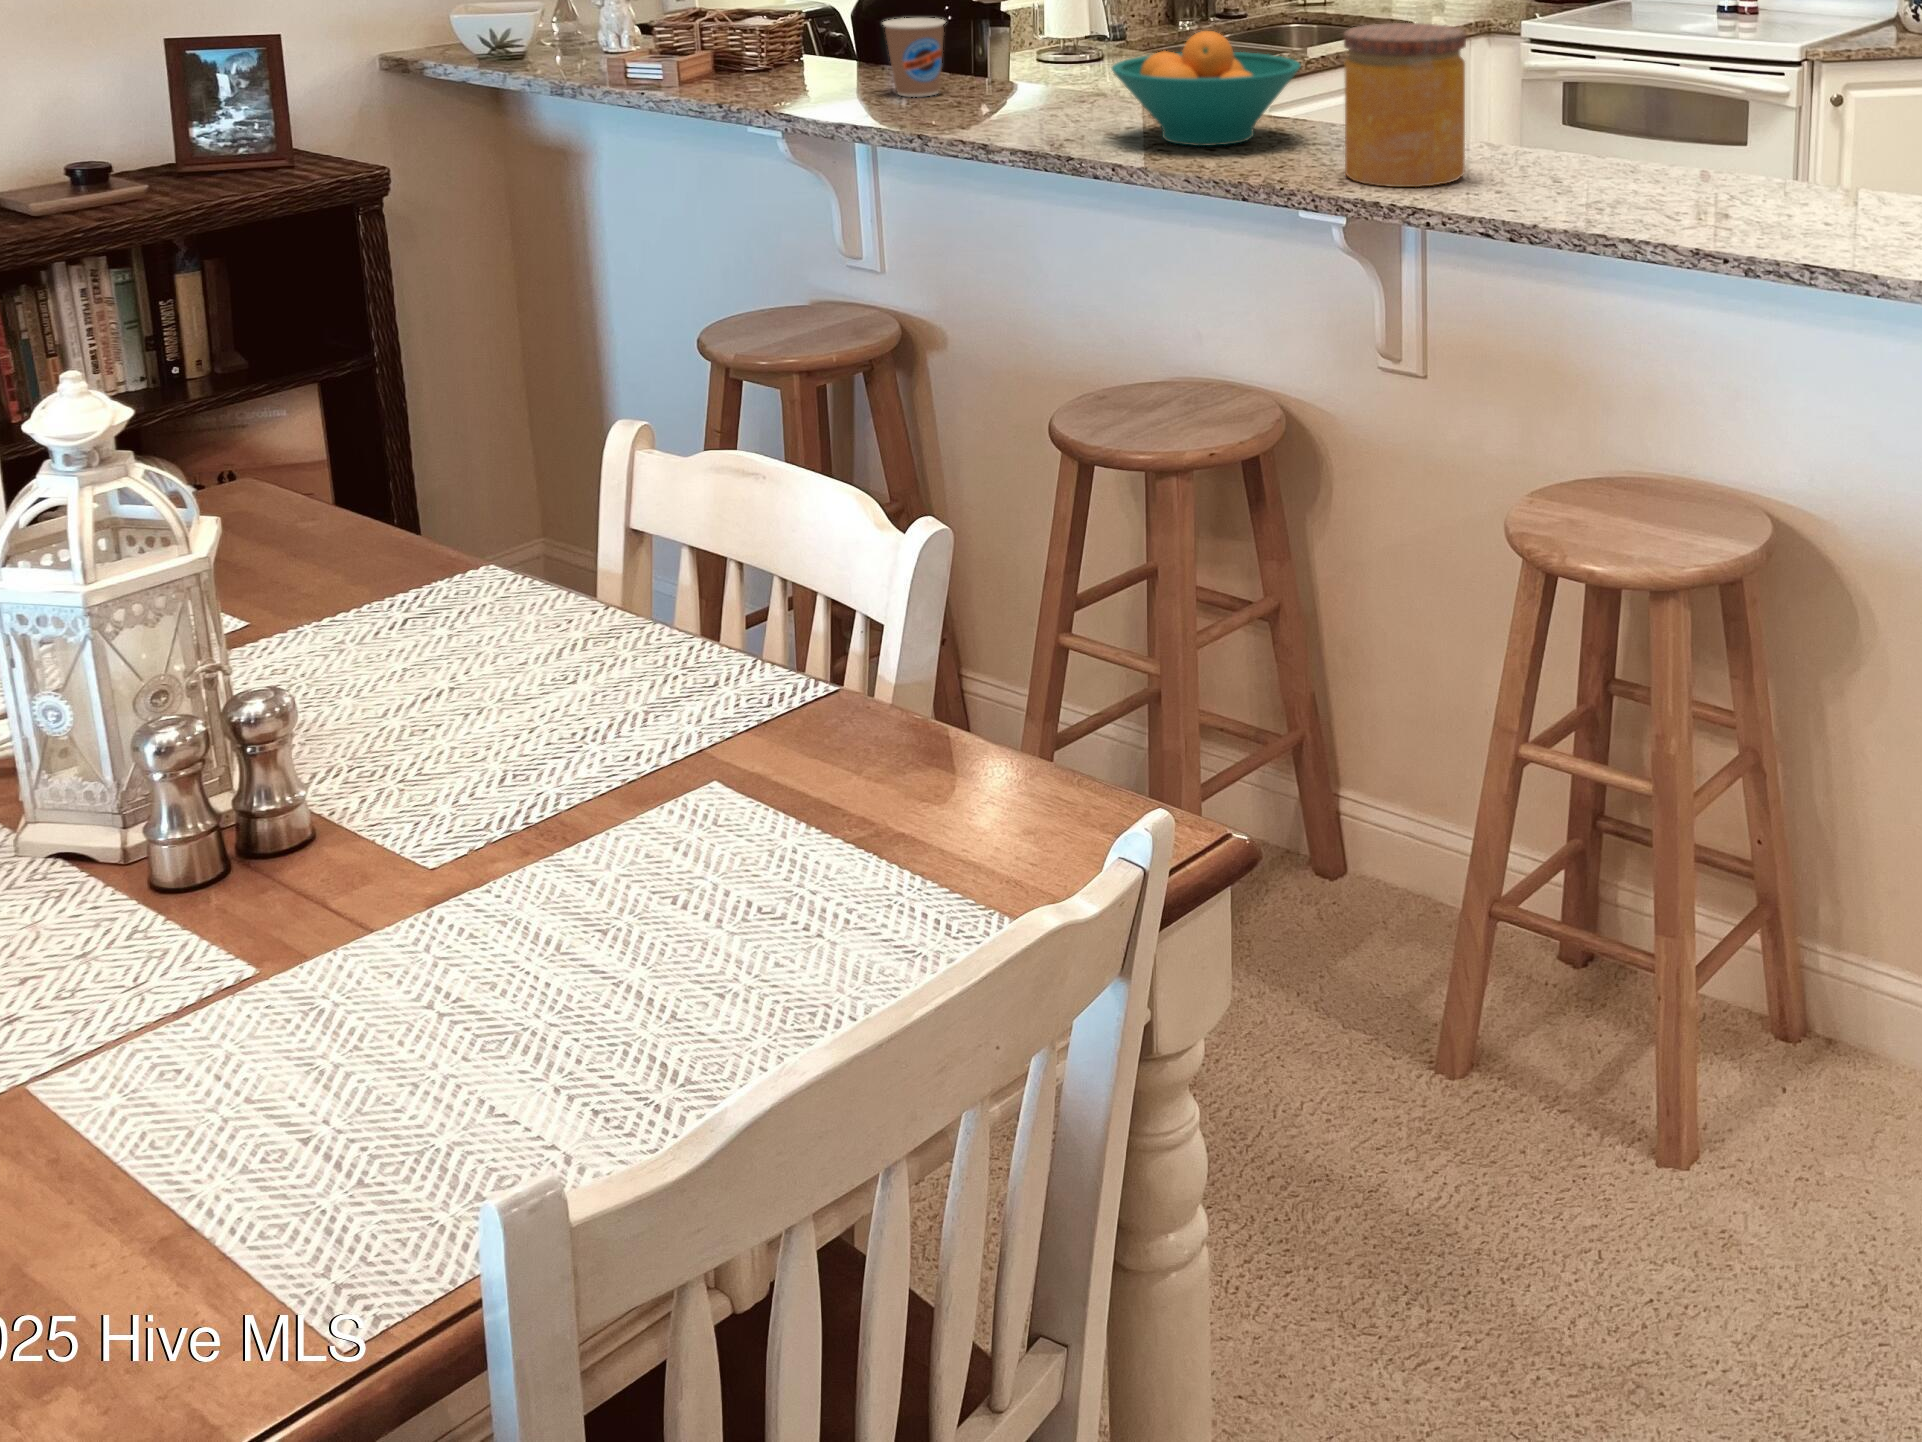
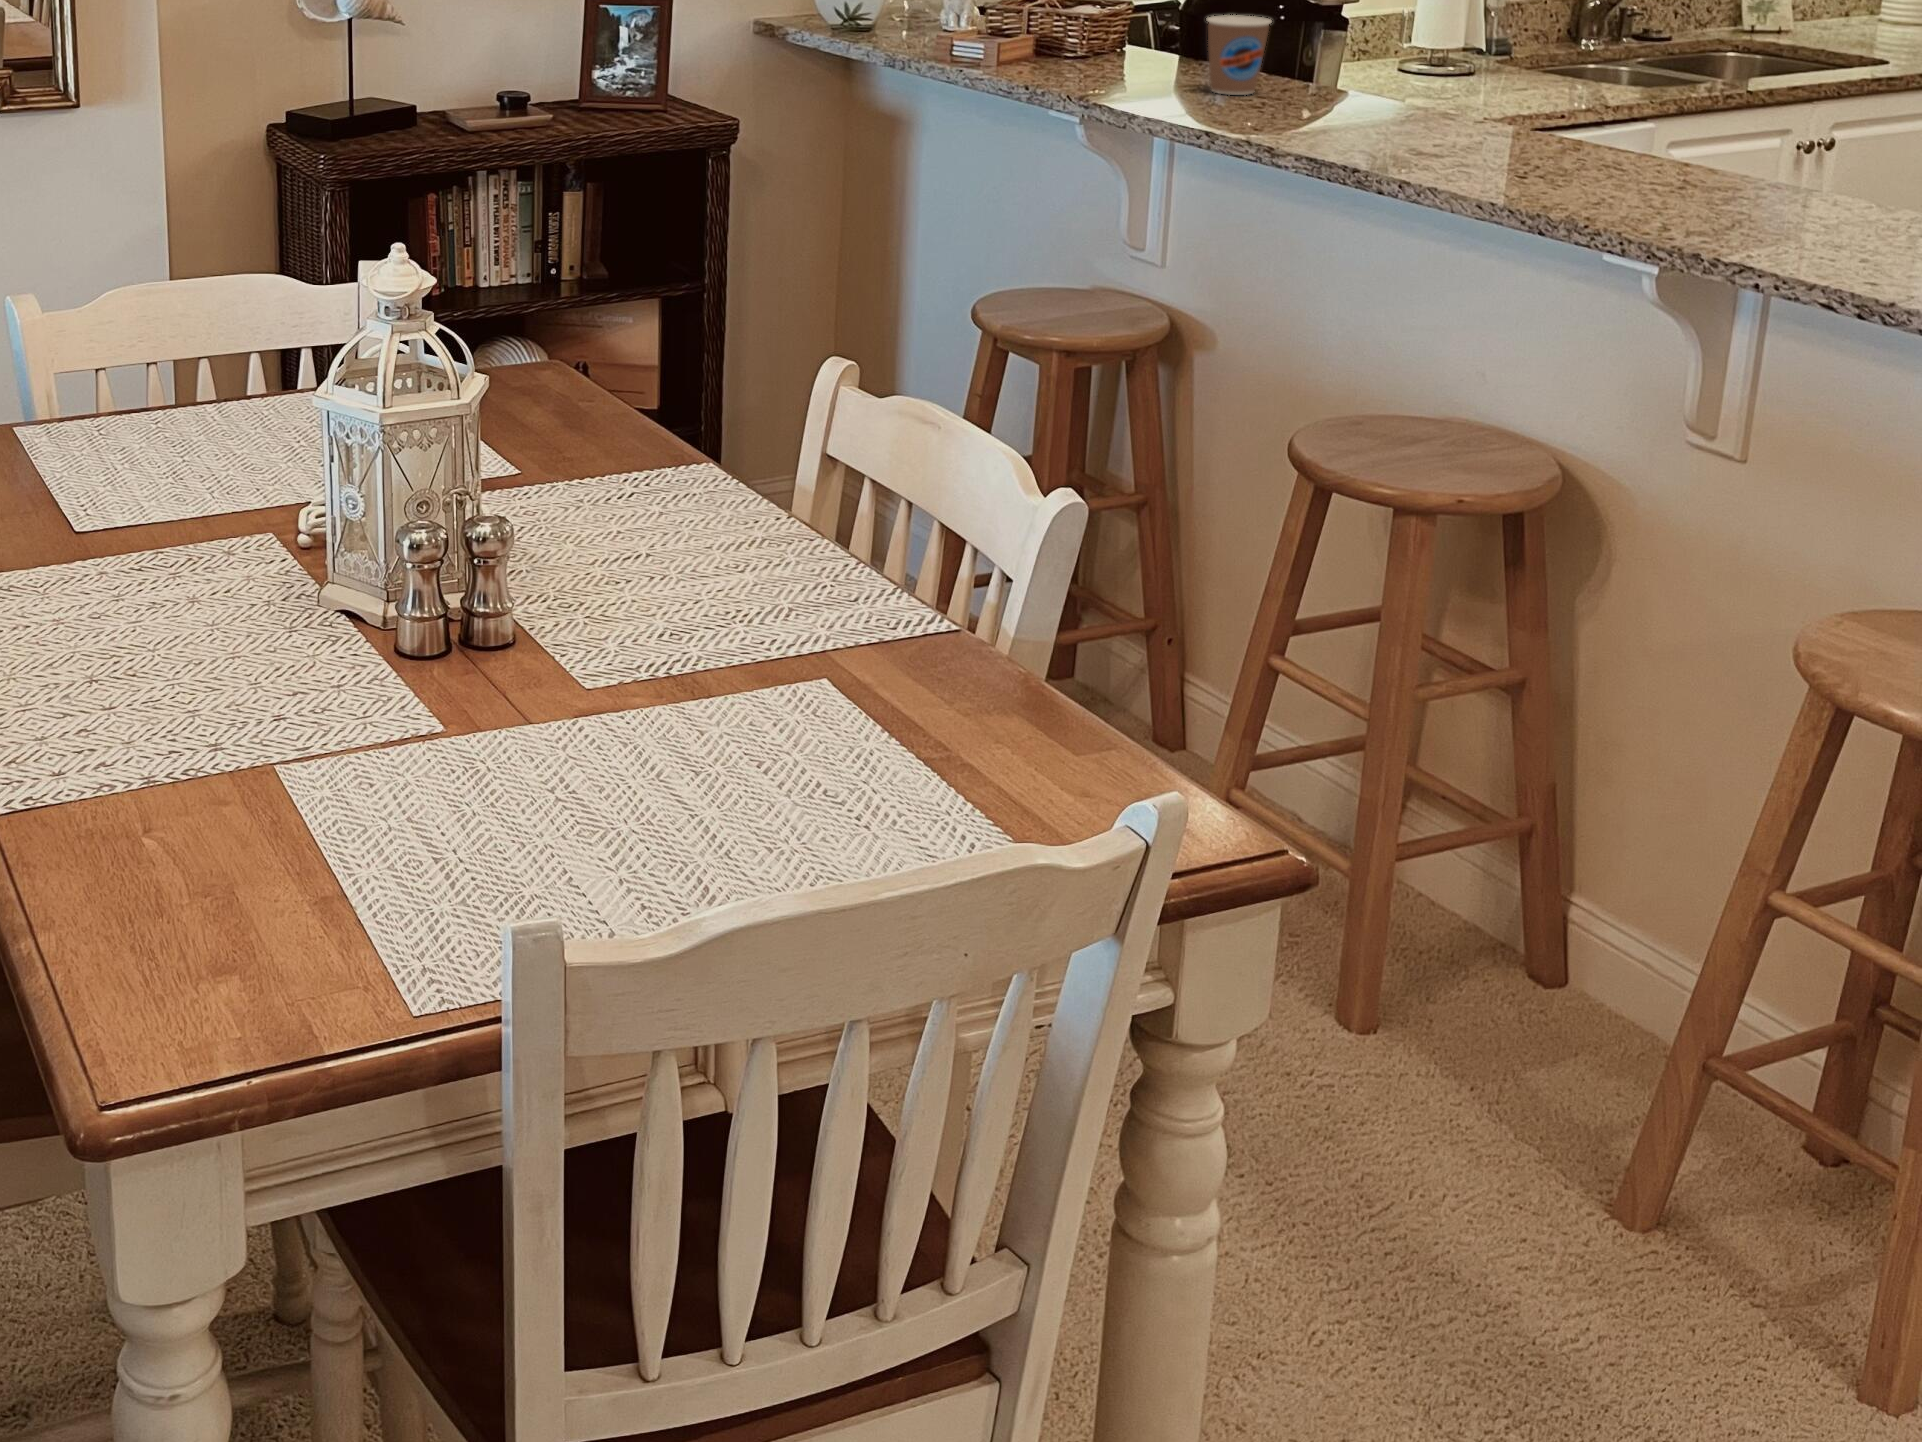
jar: present [1344,23,1466,187] -> none [1672,54,1855,241]
fruit bowl: present [1111,31,1301,146] -> none [1427,49,1653,173]

